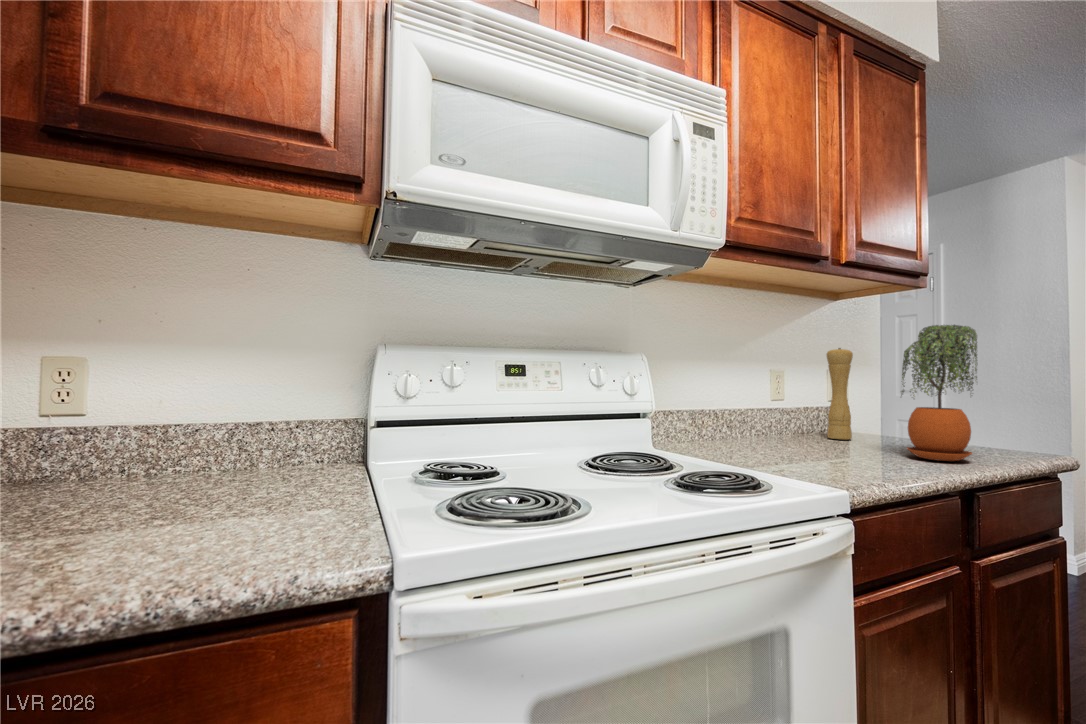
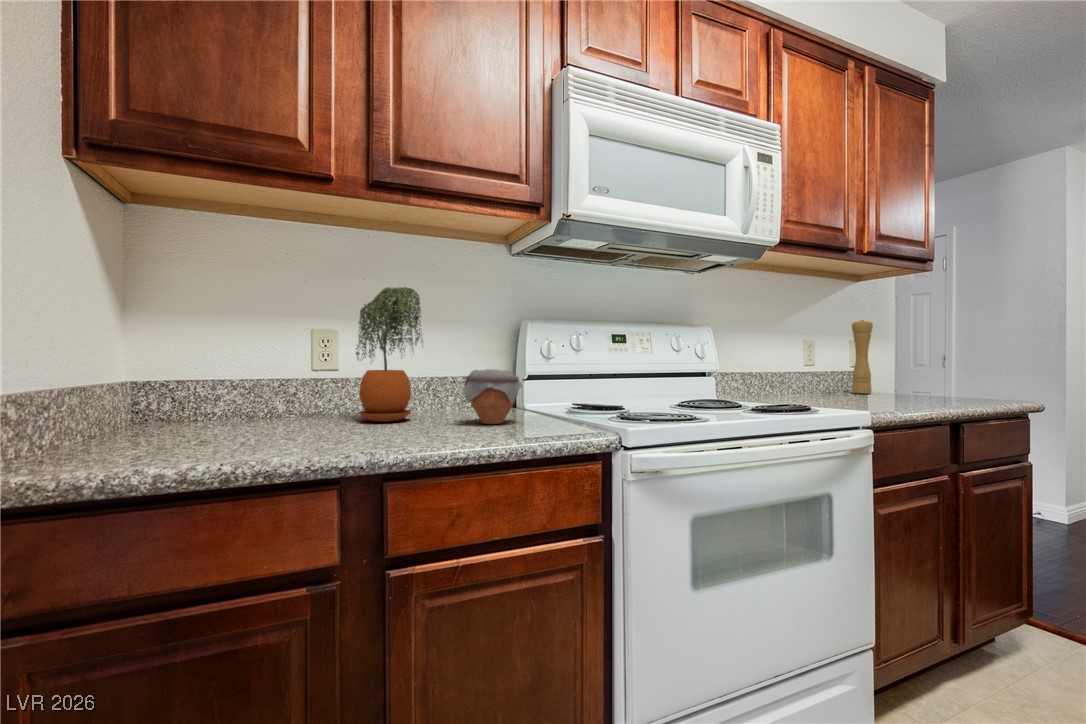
potted plant: present [901,325,977,461] -> present [356,287,423,422]
jar: none [191,422,304,512] -> present [462,369,522,424]

